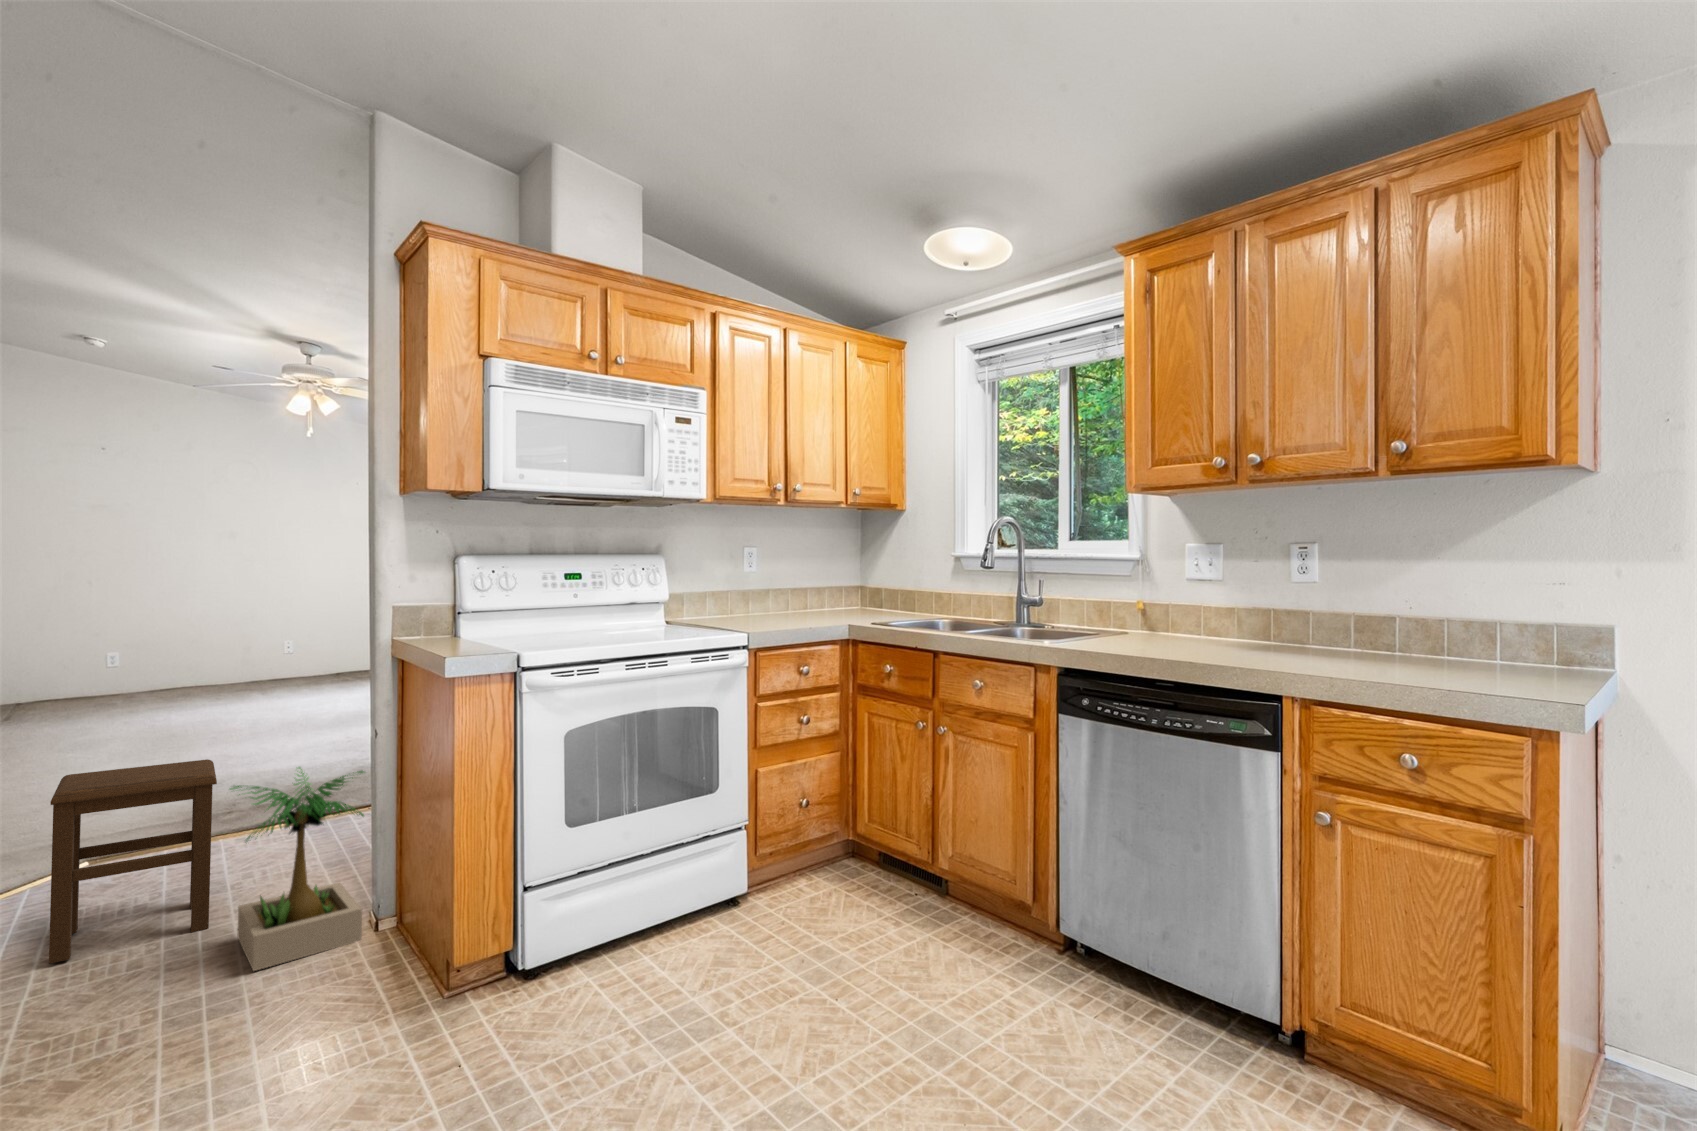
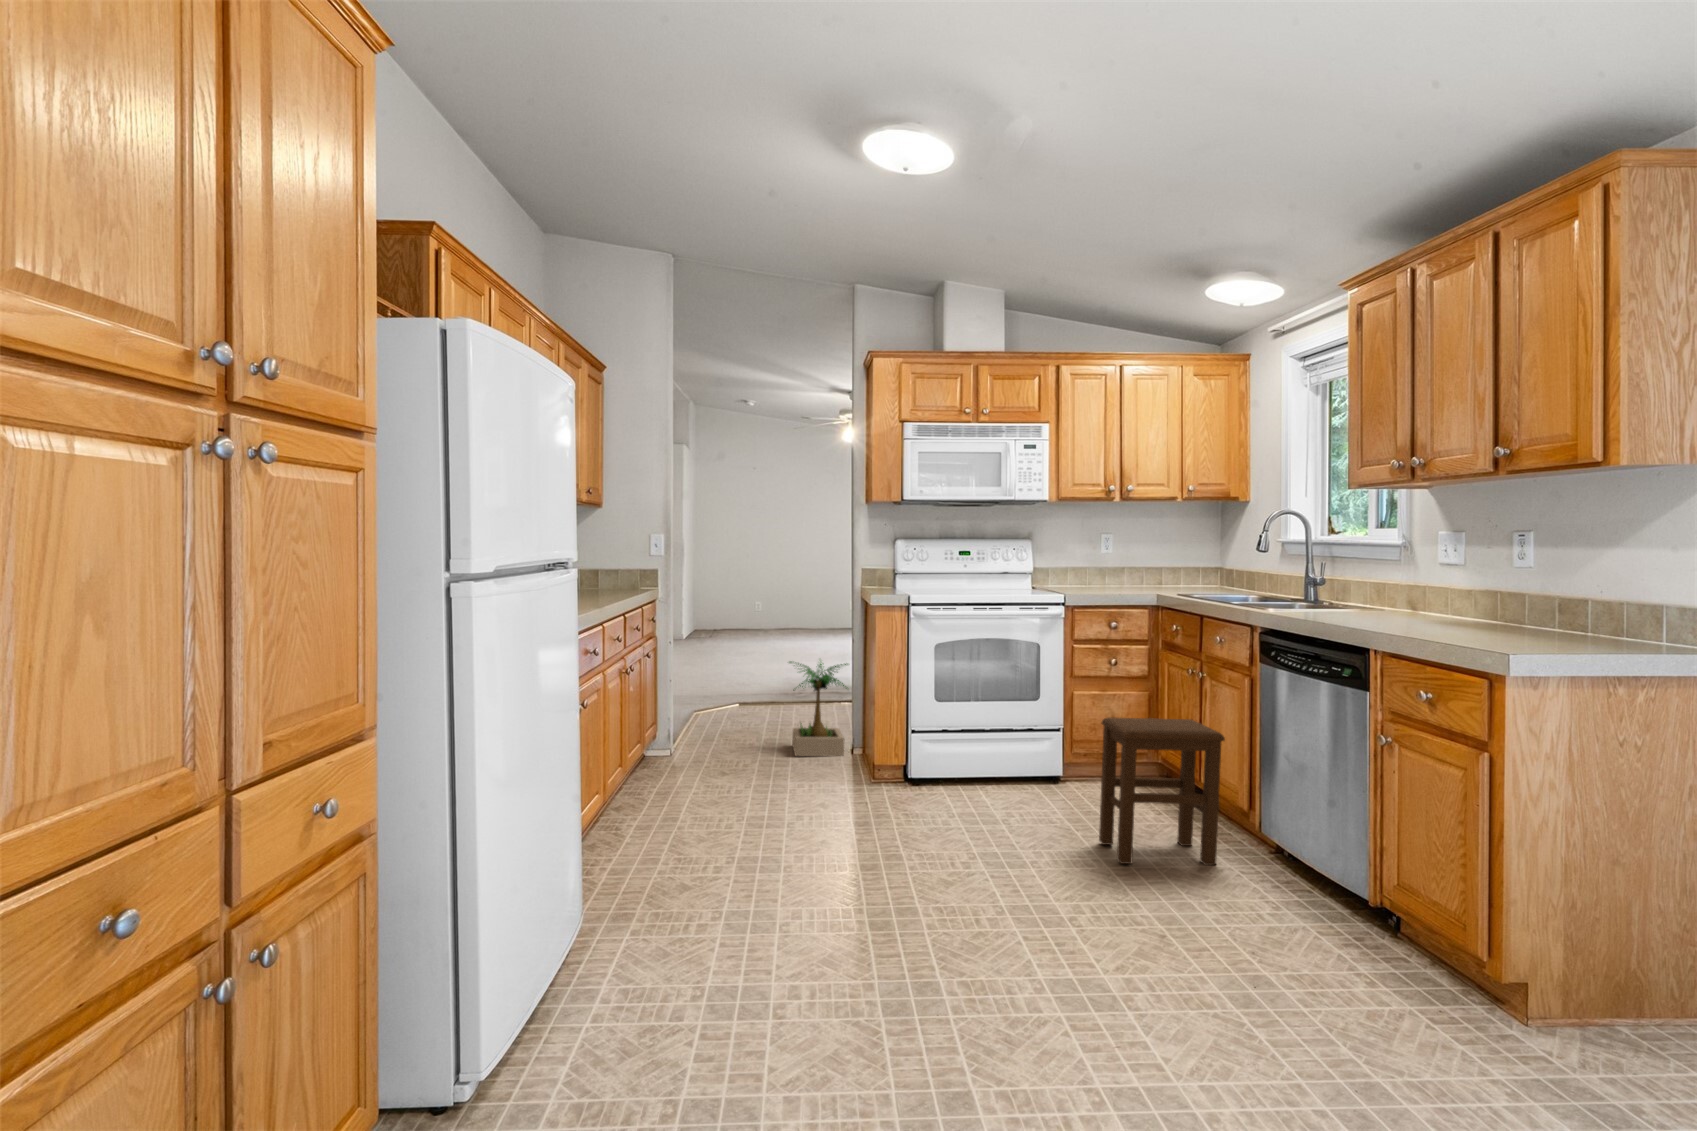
stool: present [49,759,217,964] -> present [1099,717,1225,865]

